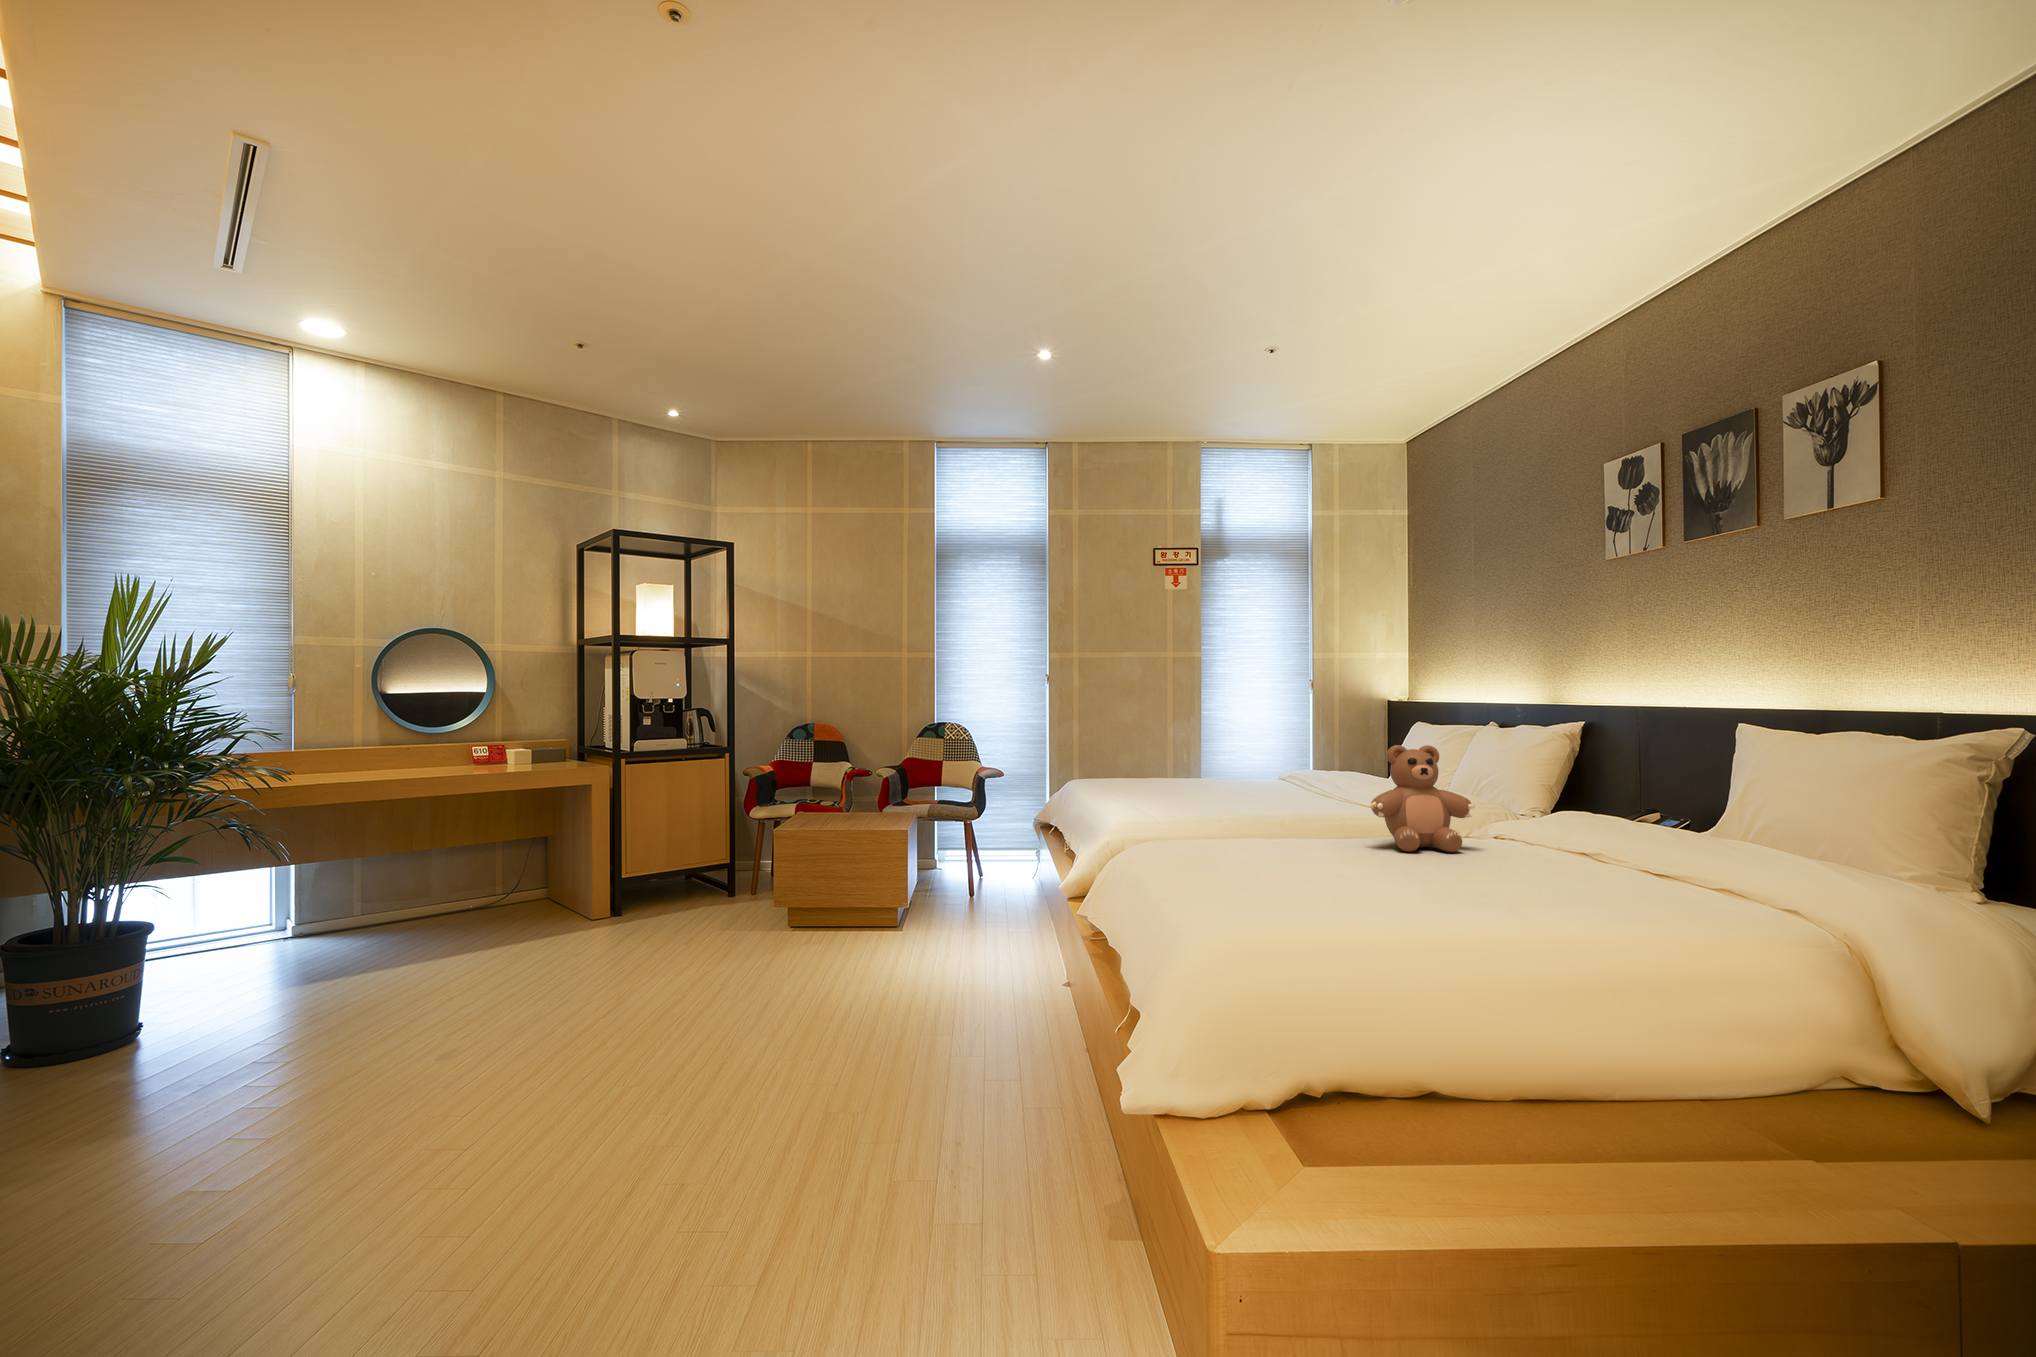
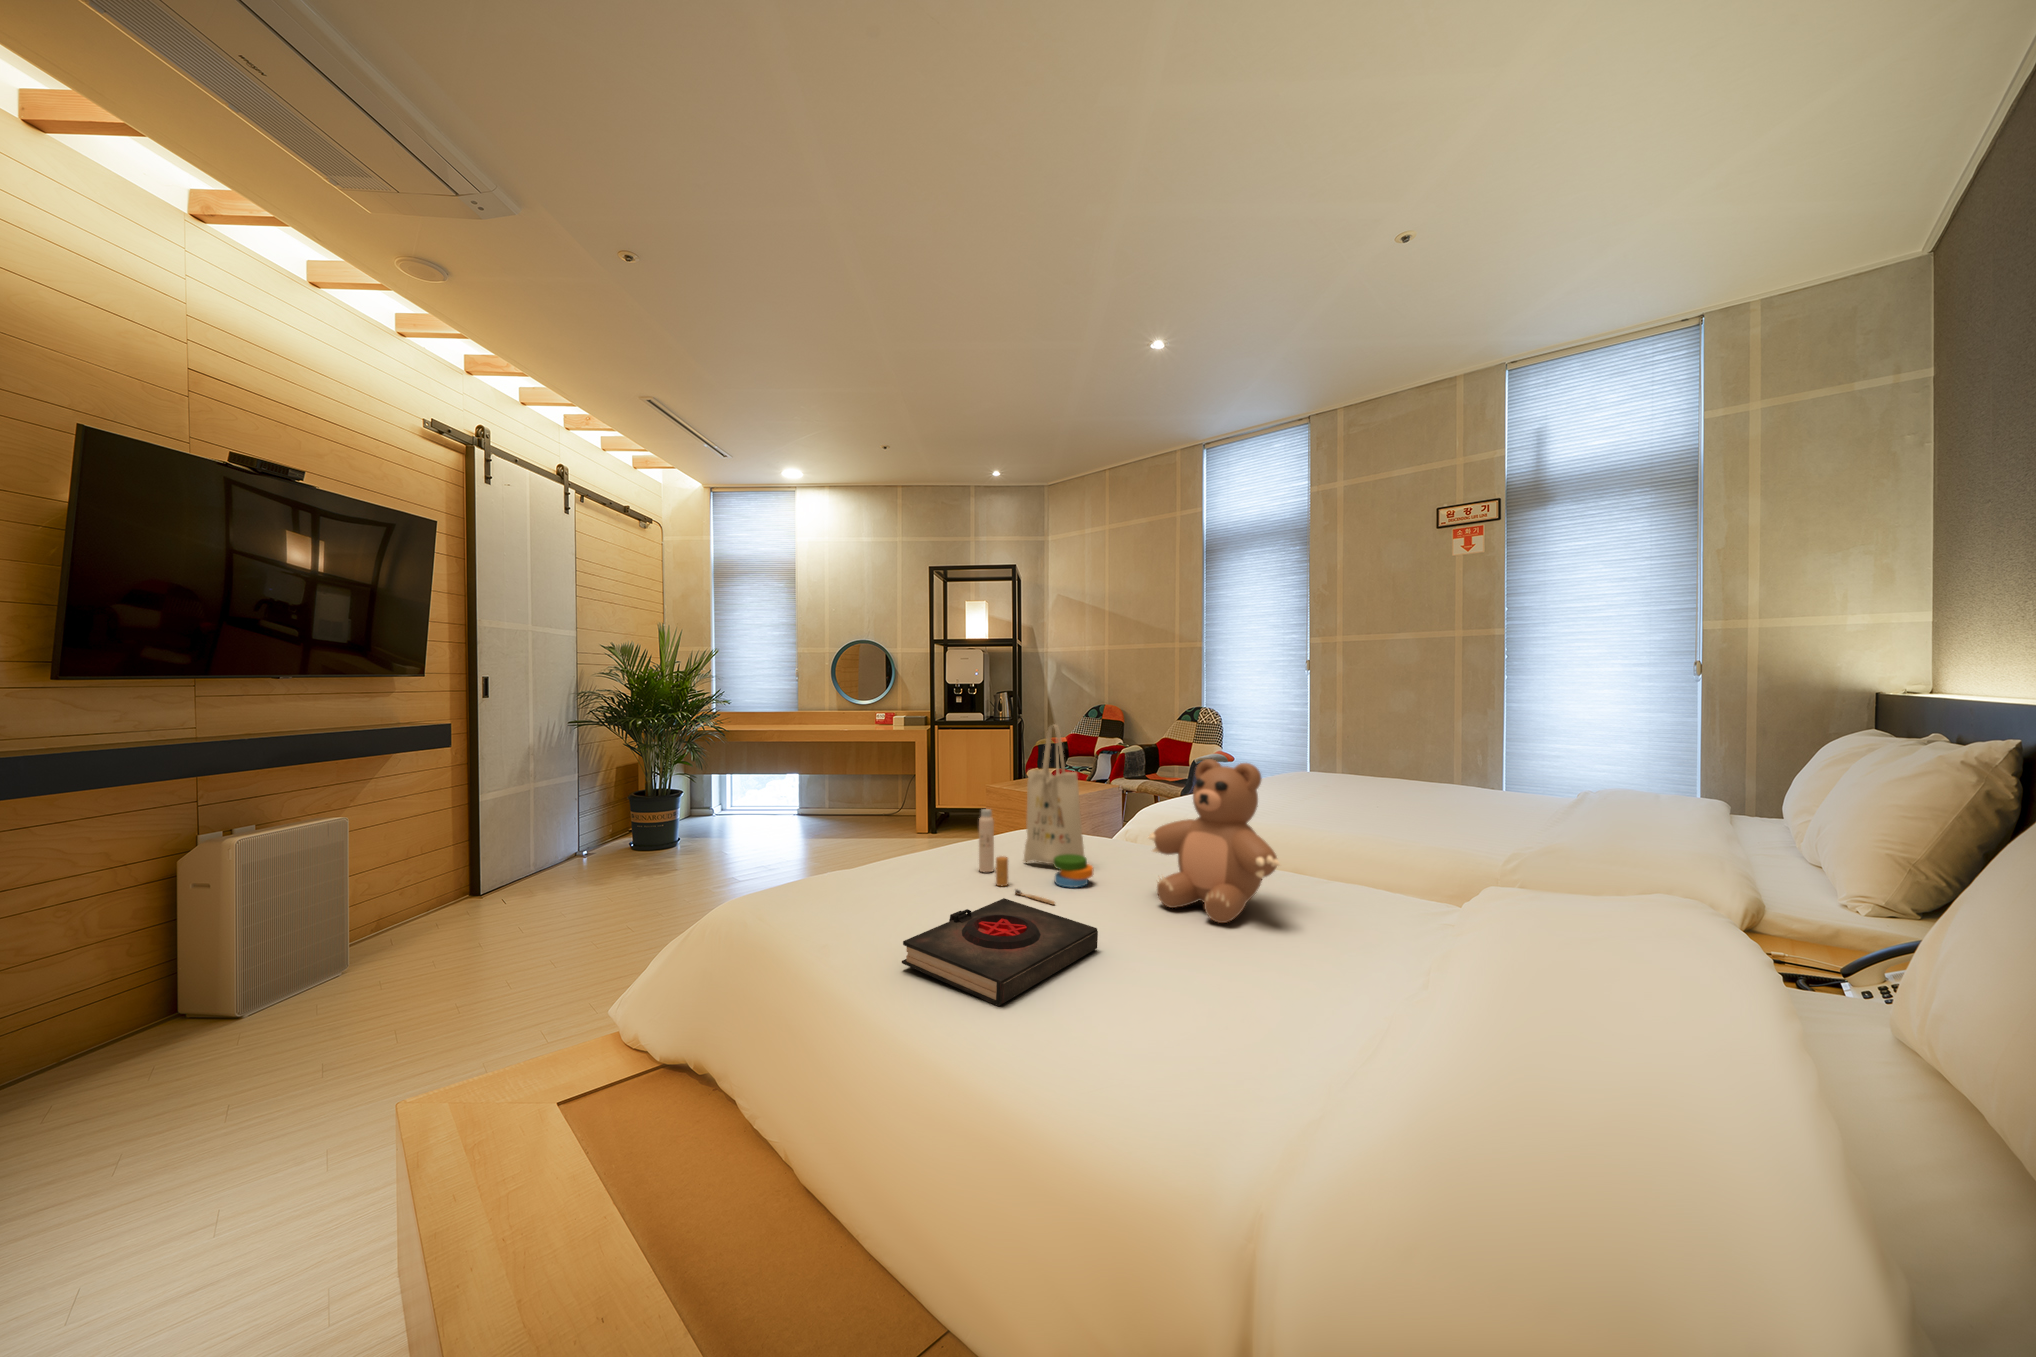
tote bag: none [1244,727,1369,864] -> present [979,725,1093,904]
book: none [1400,855,1556,898] -> present [902,898,1098,1006]

